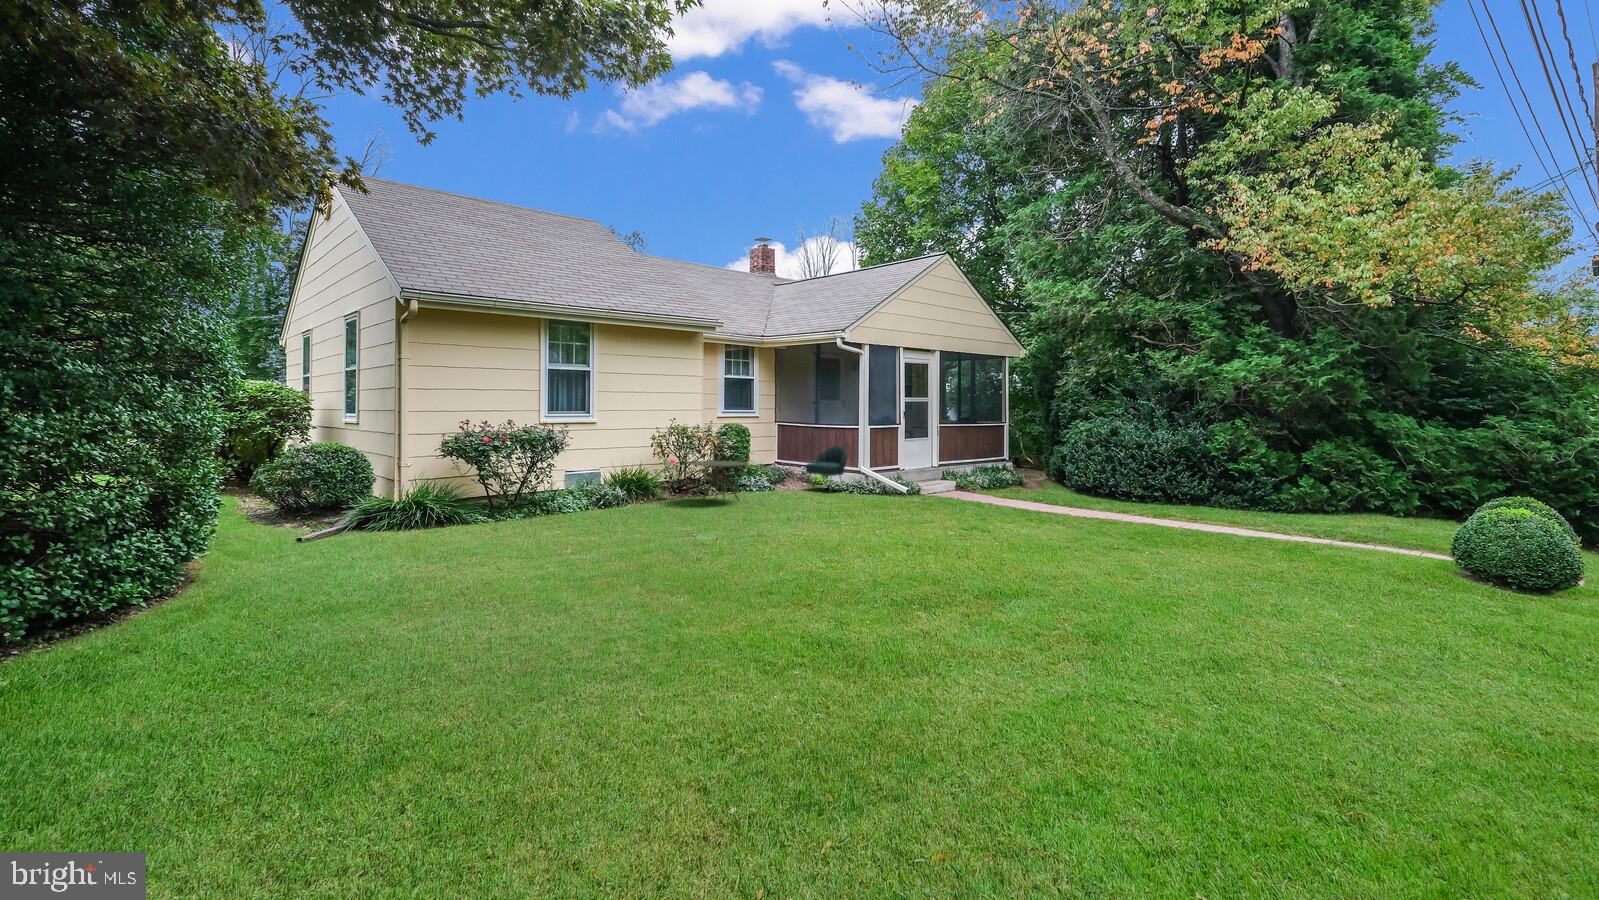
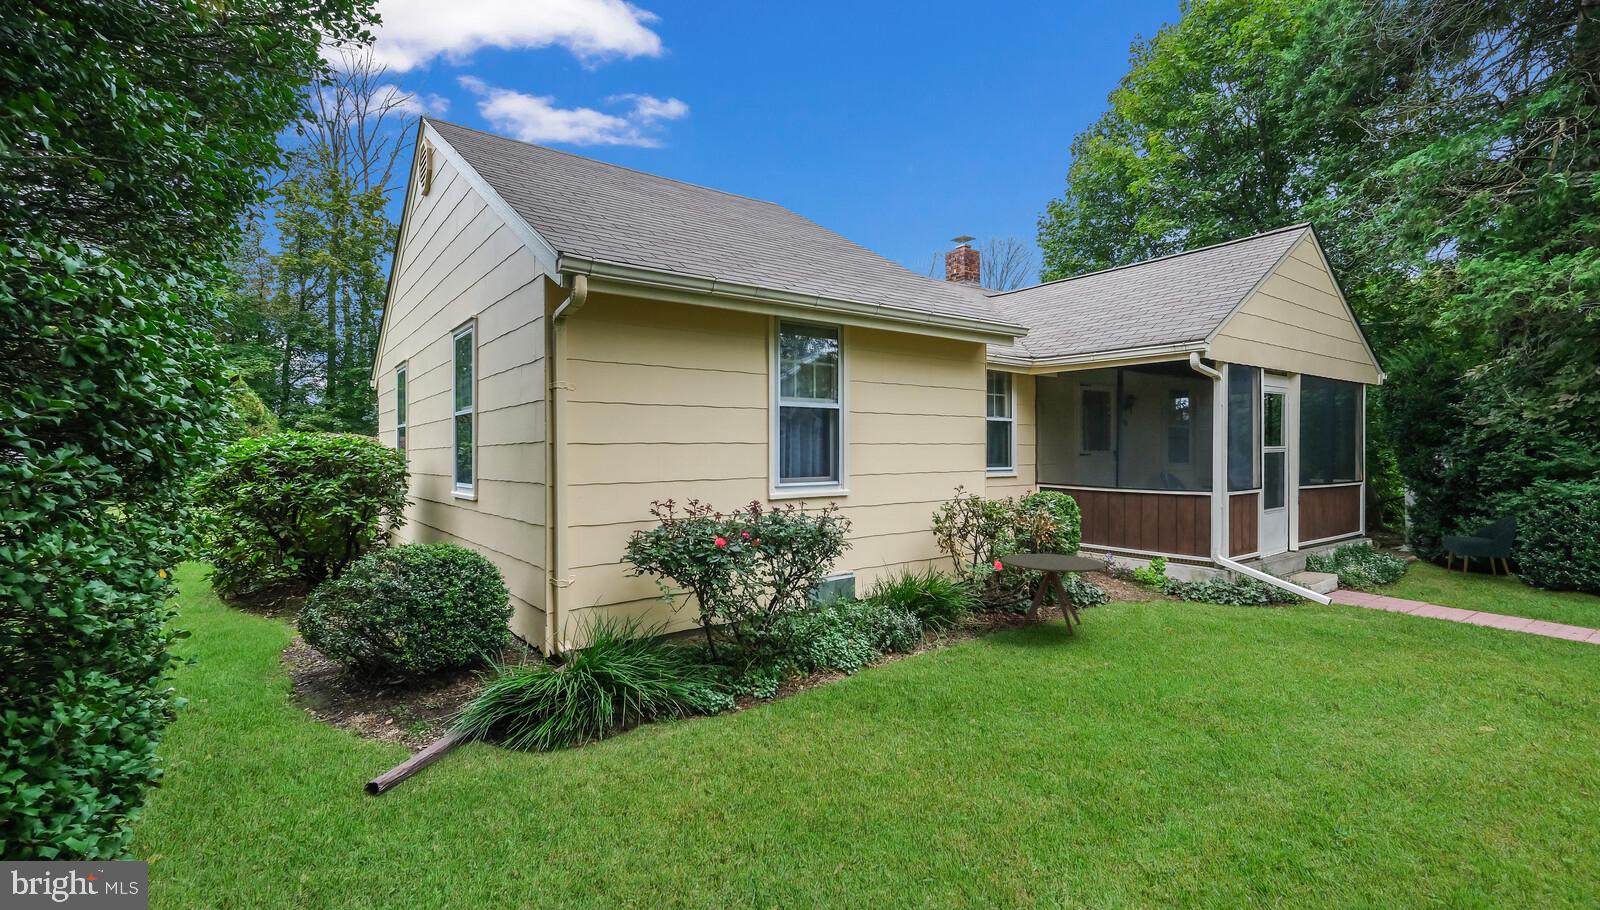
chair: present [806,445,847,487] -> present [1443,516,1517,582]

